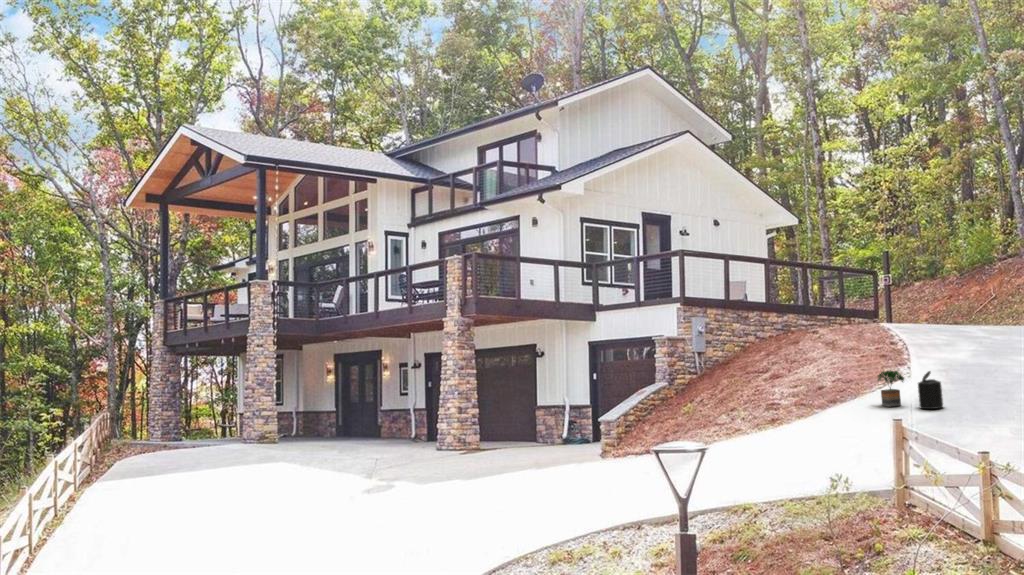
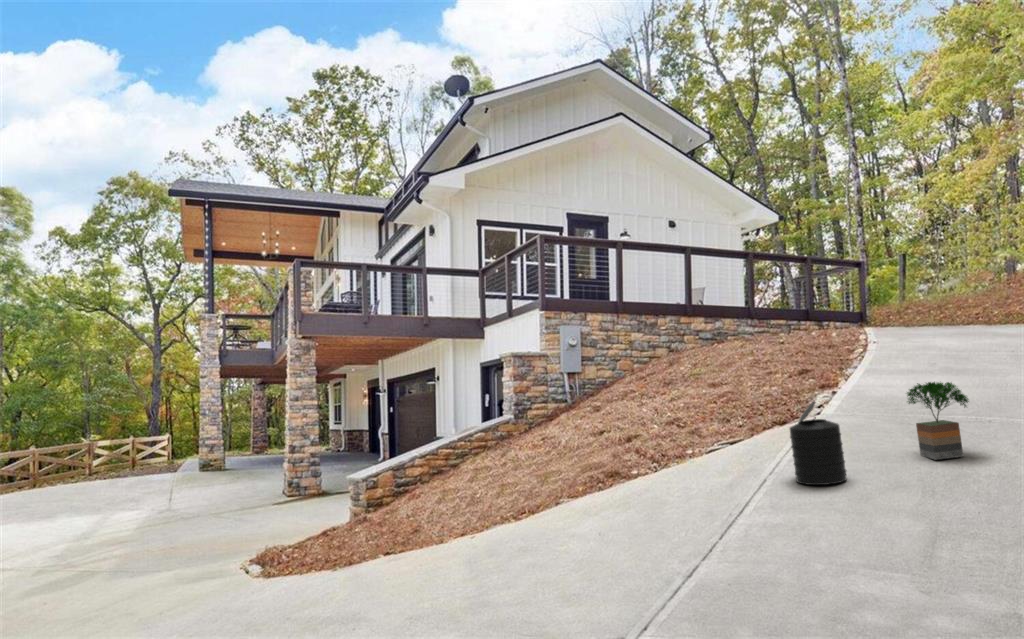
potted tree: present [878,371,904,407] -> present [907,382,969,460]

